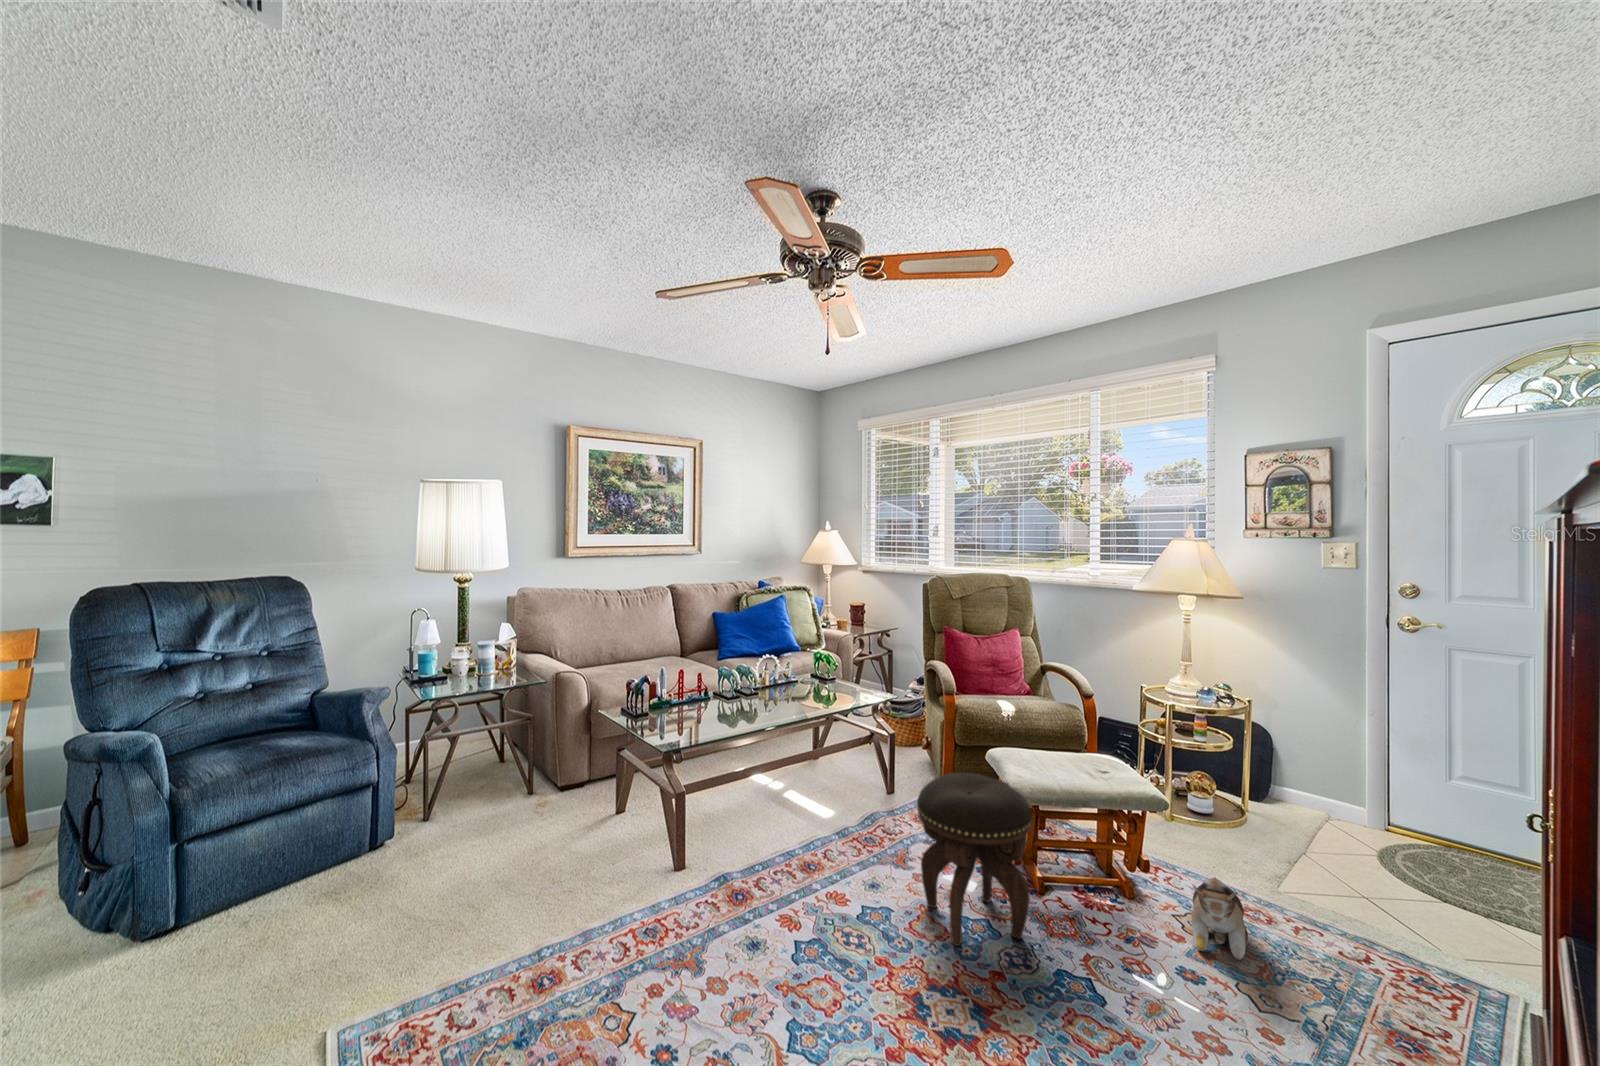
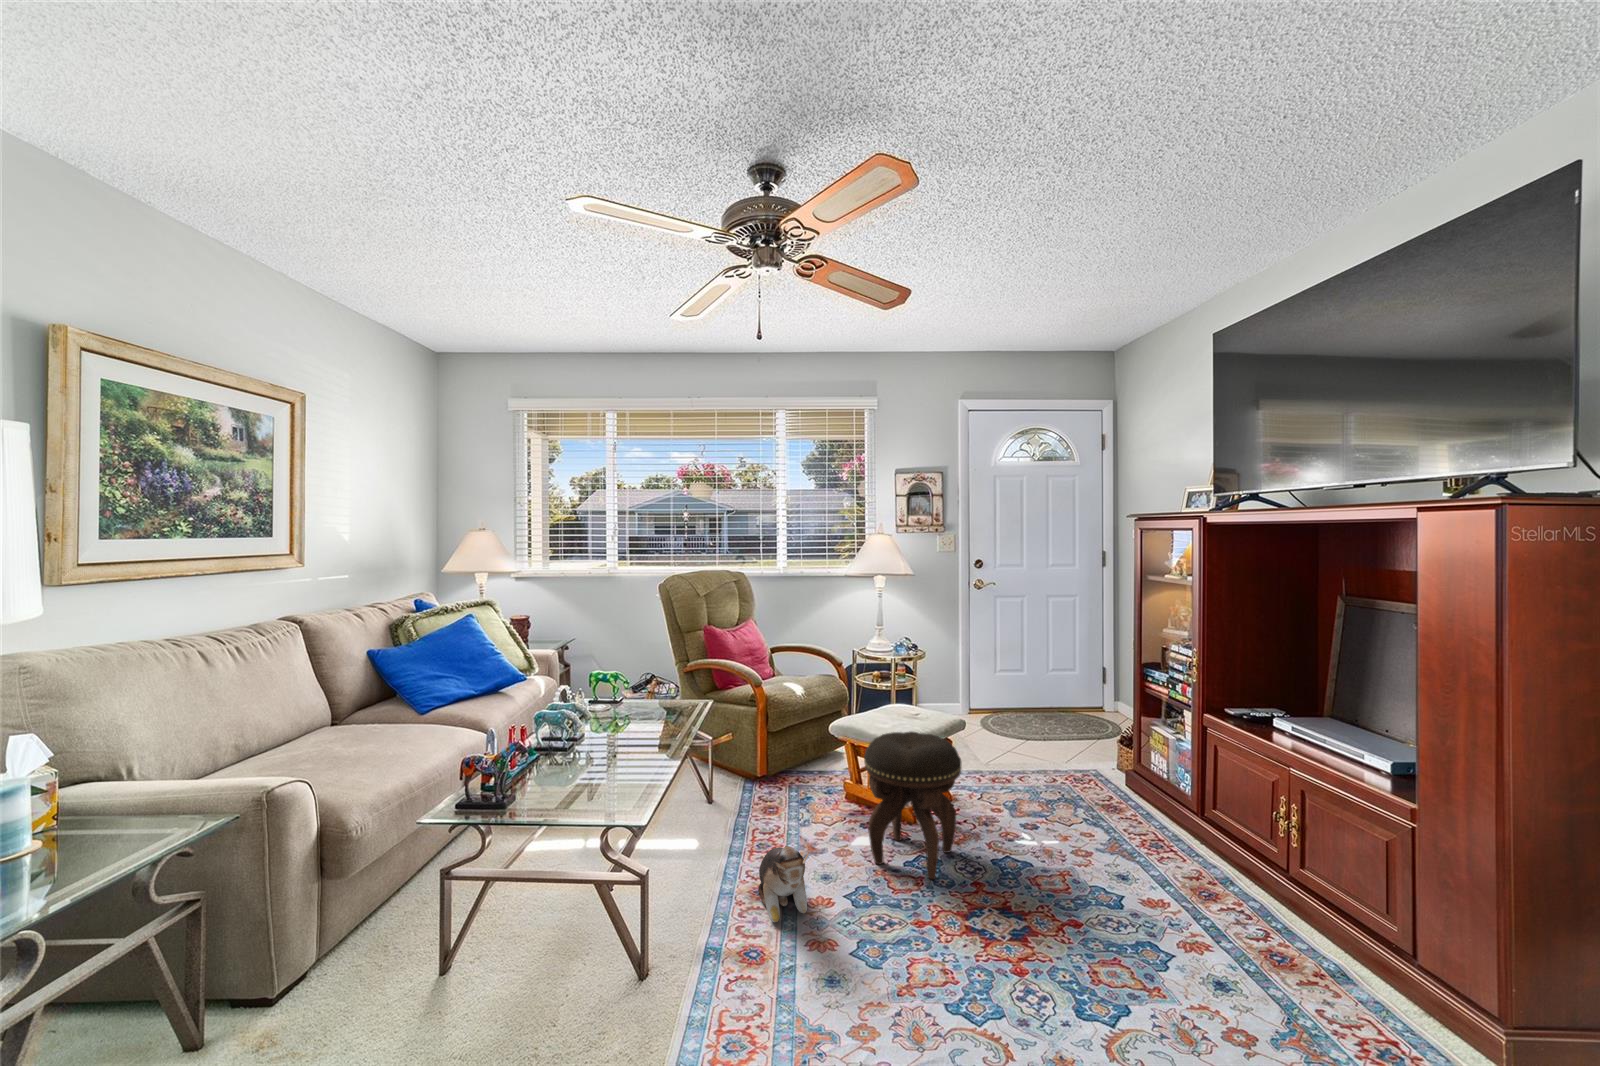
plush toy: present [1191,877,1248,959] -> present [758,846,809,922]

